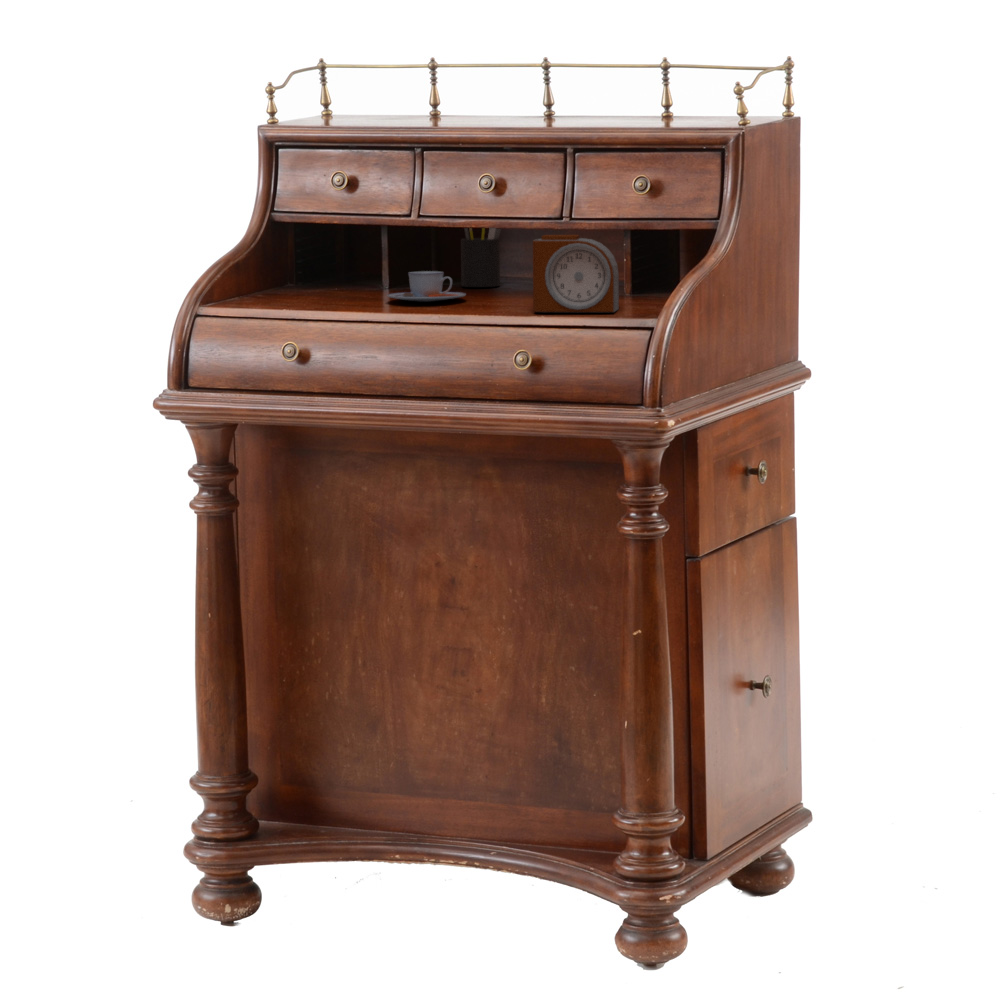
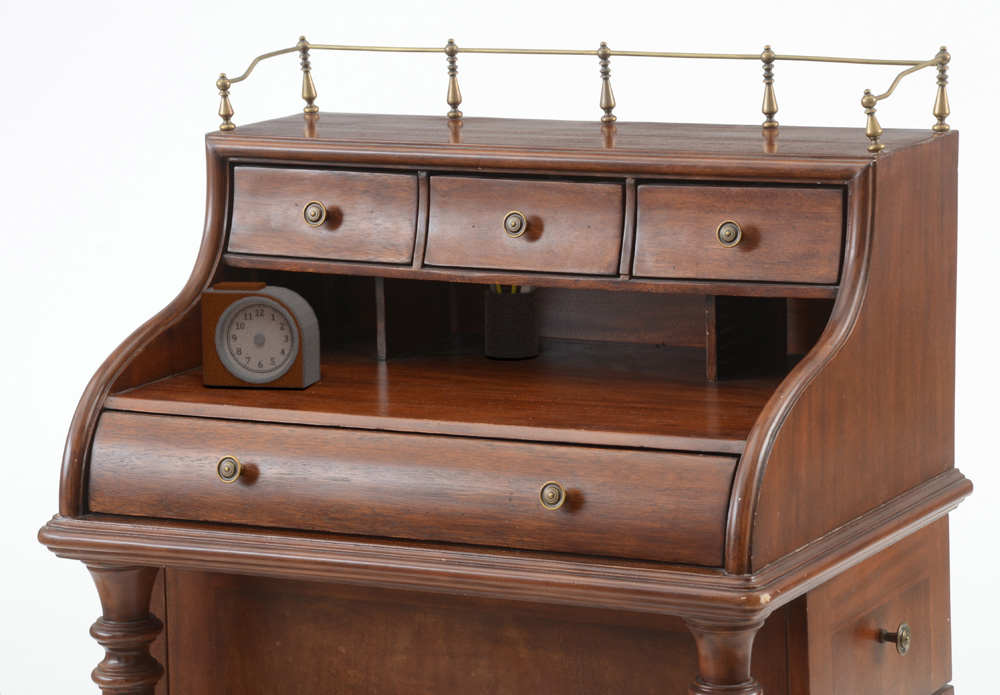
alarm clock: present [533,235,619,312] -> present [201,282,320,388]
teacup: present [387,271,466,302] -> none [373,344,484,388]

